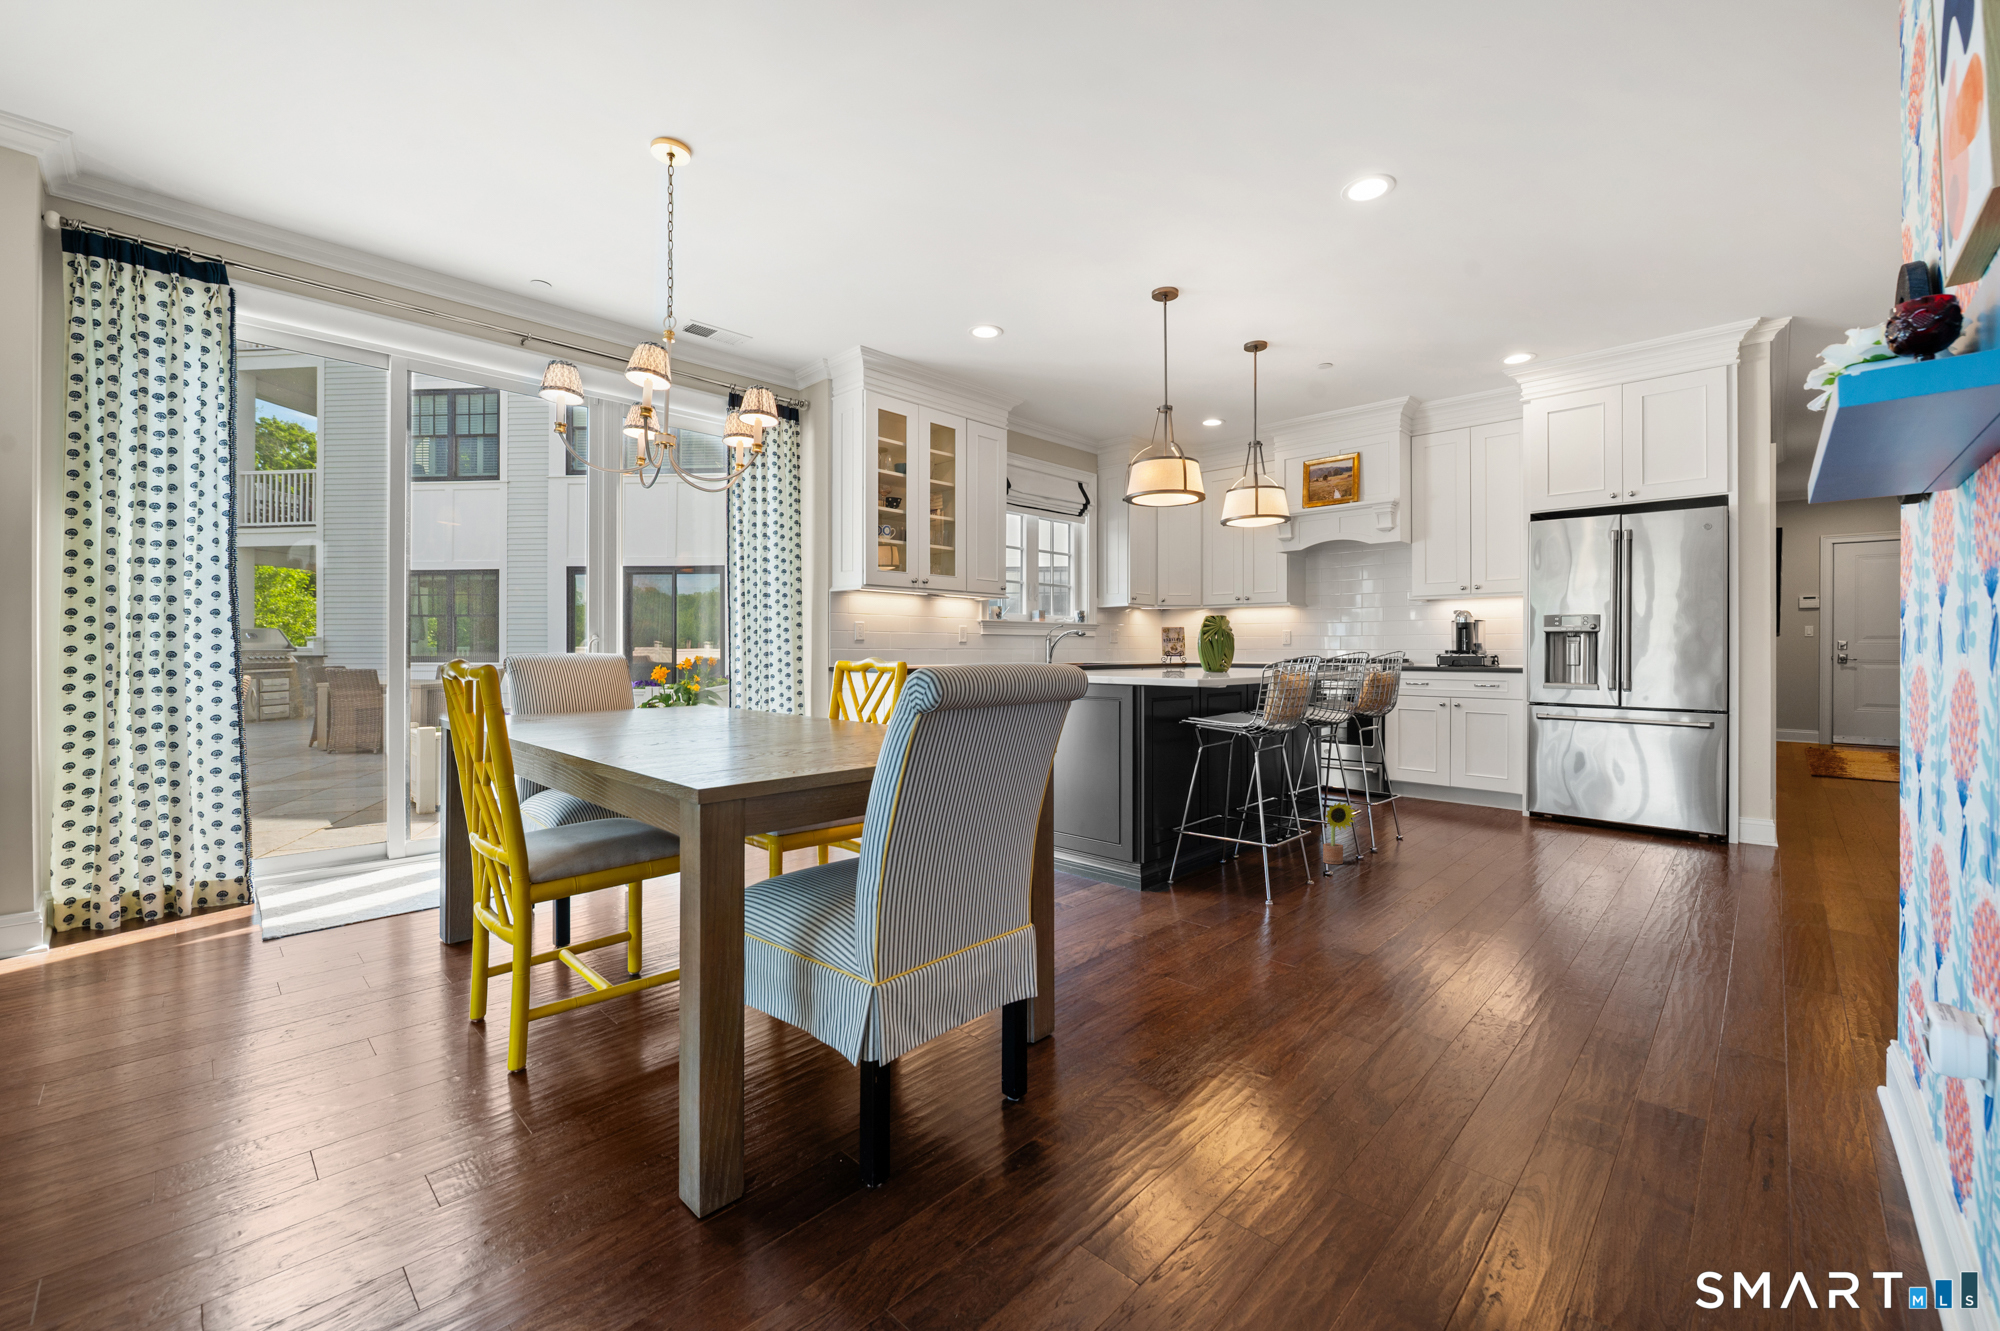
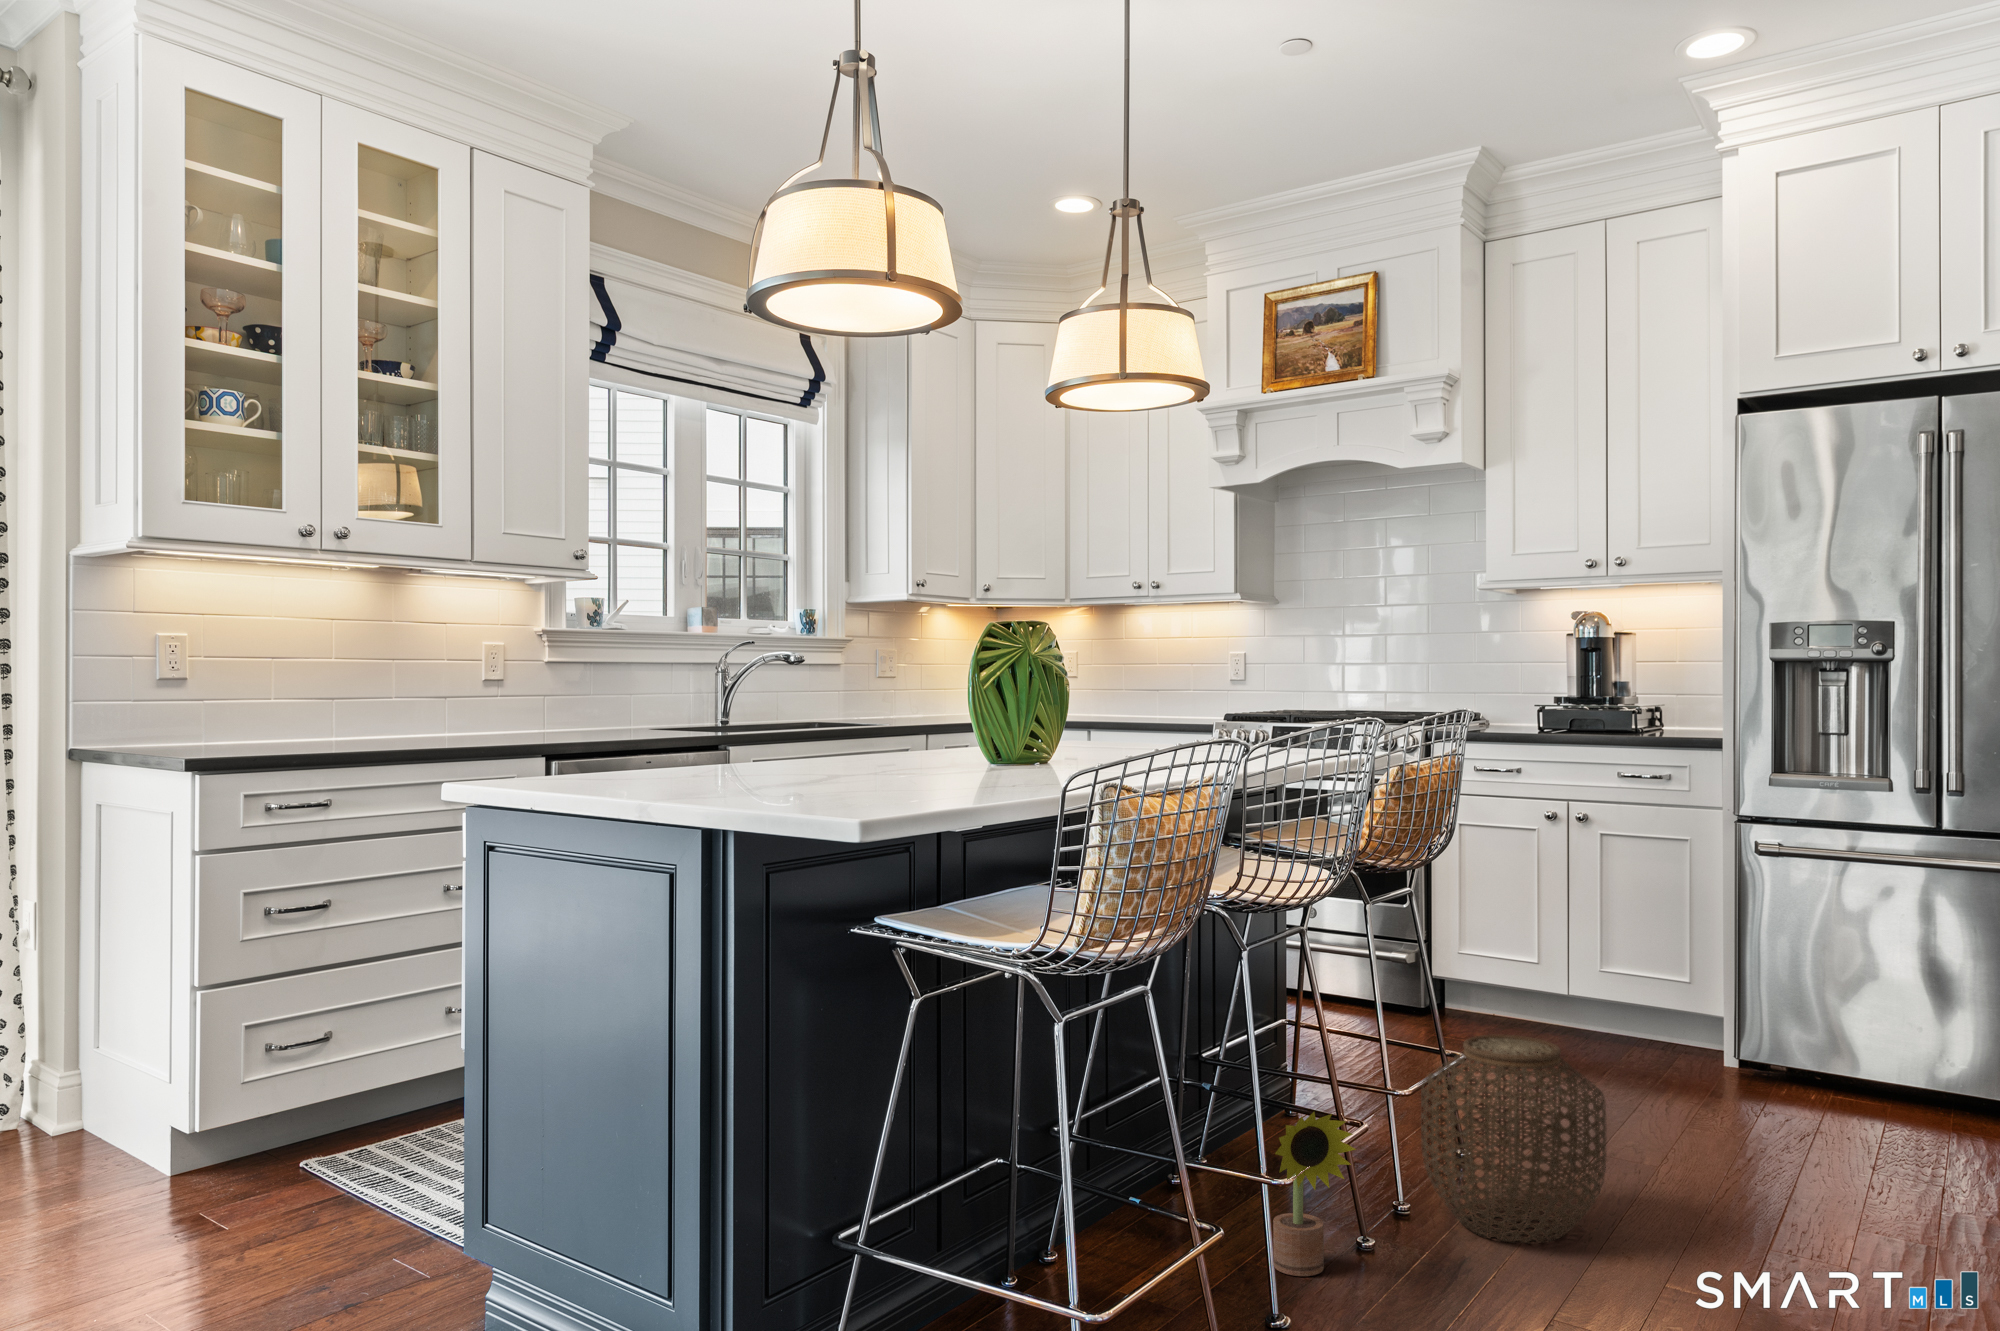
woven basket: none [1382,781,1458,859] -> present [1421,1035,1606,1243]

